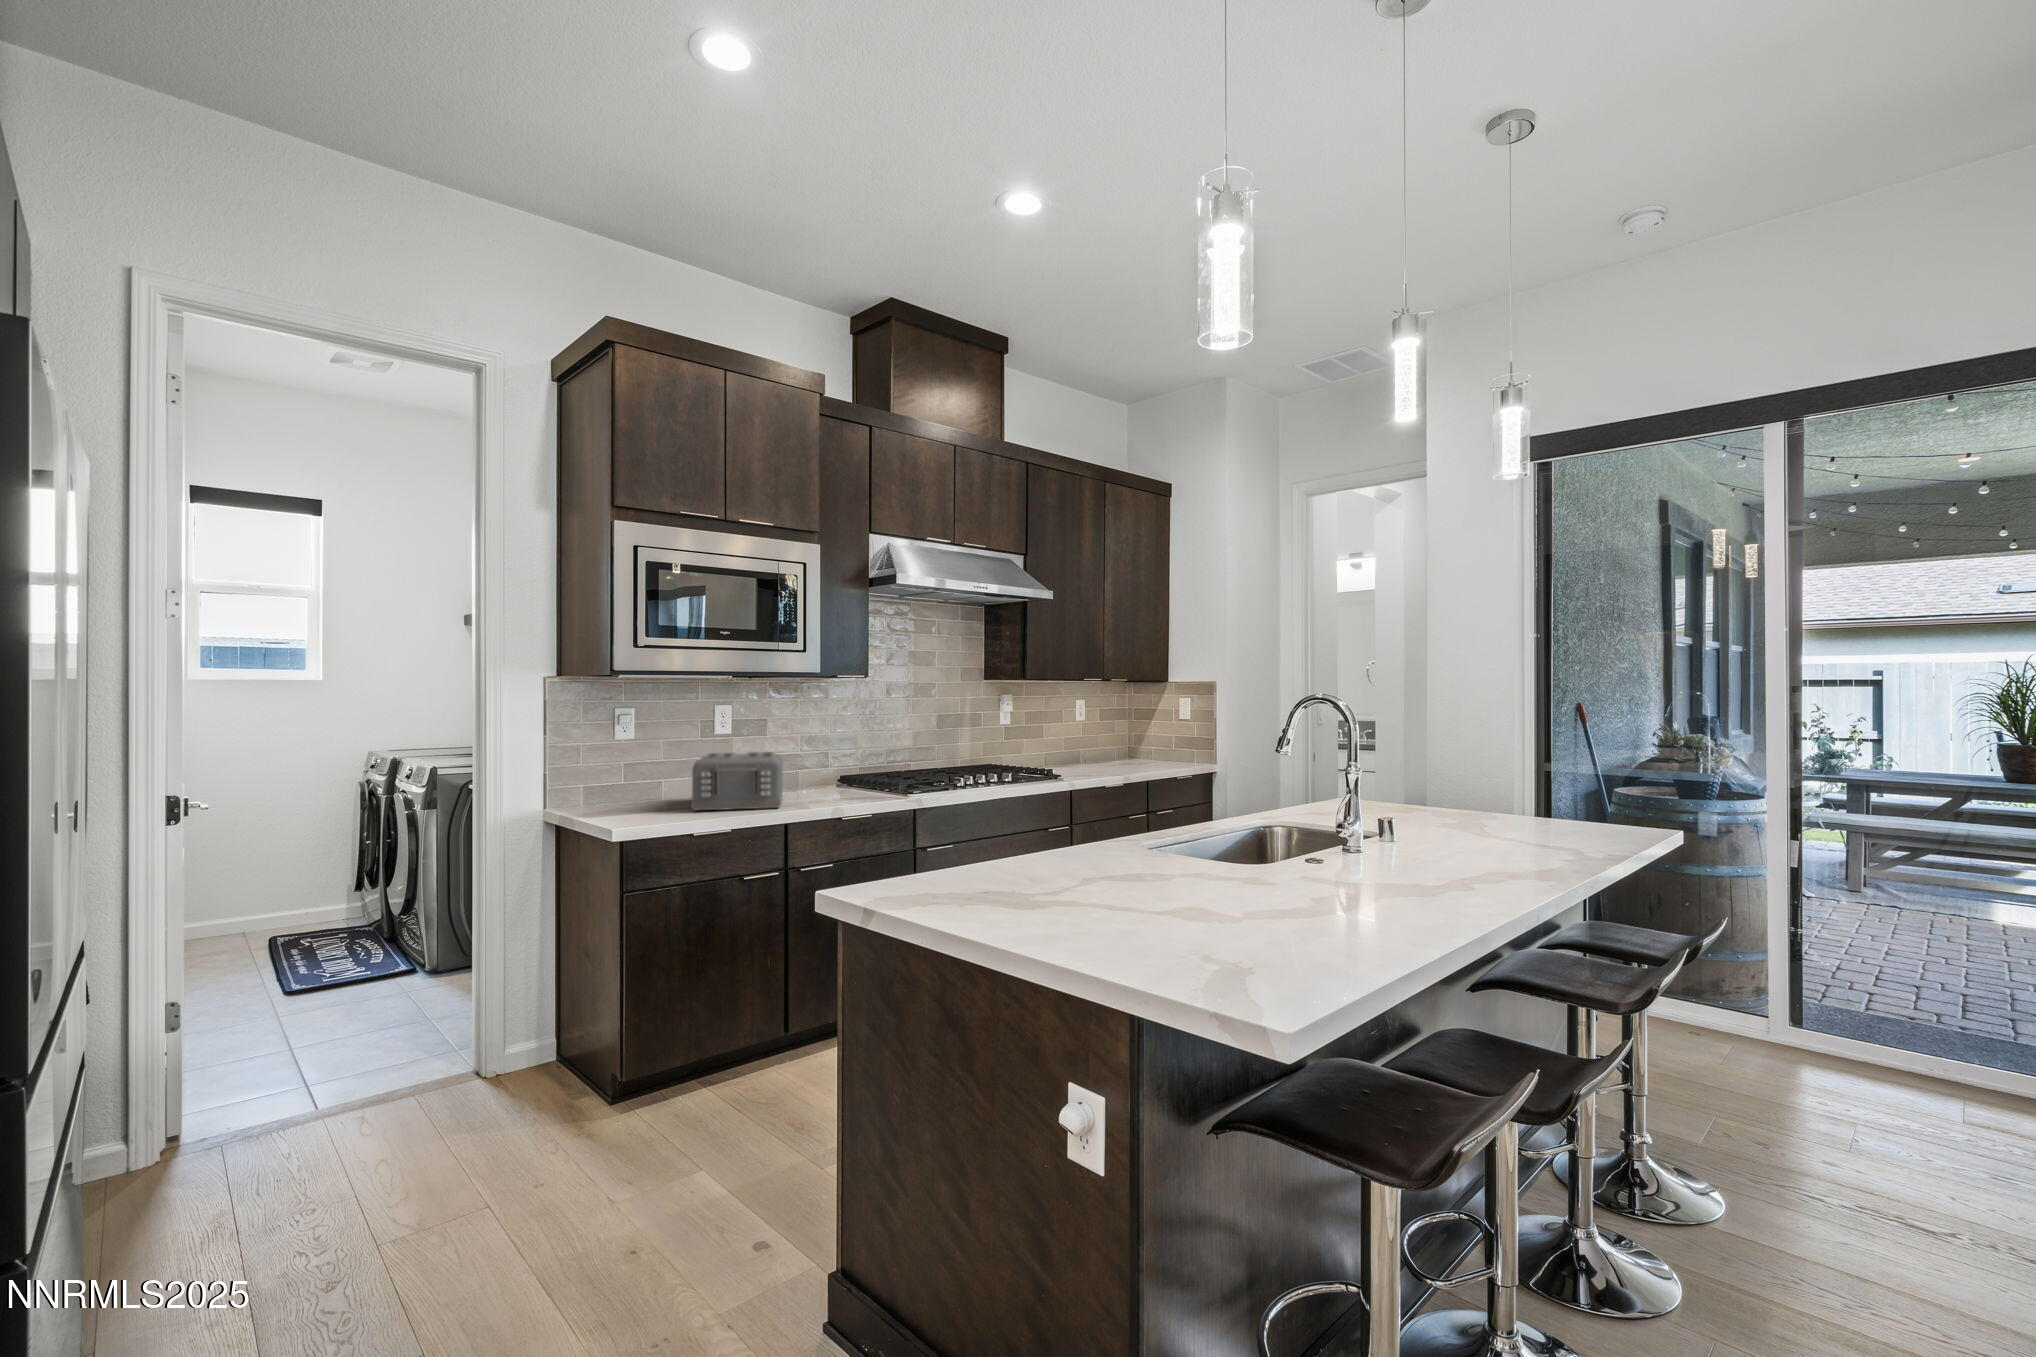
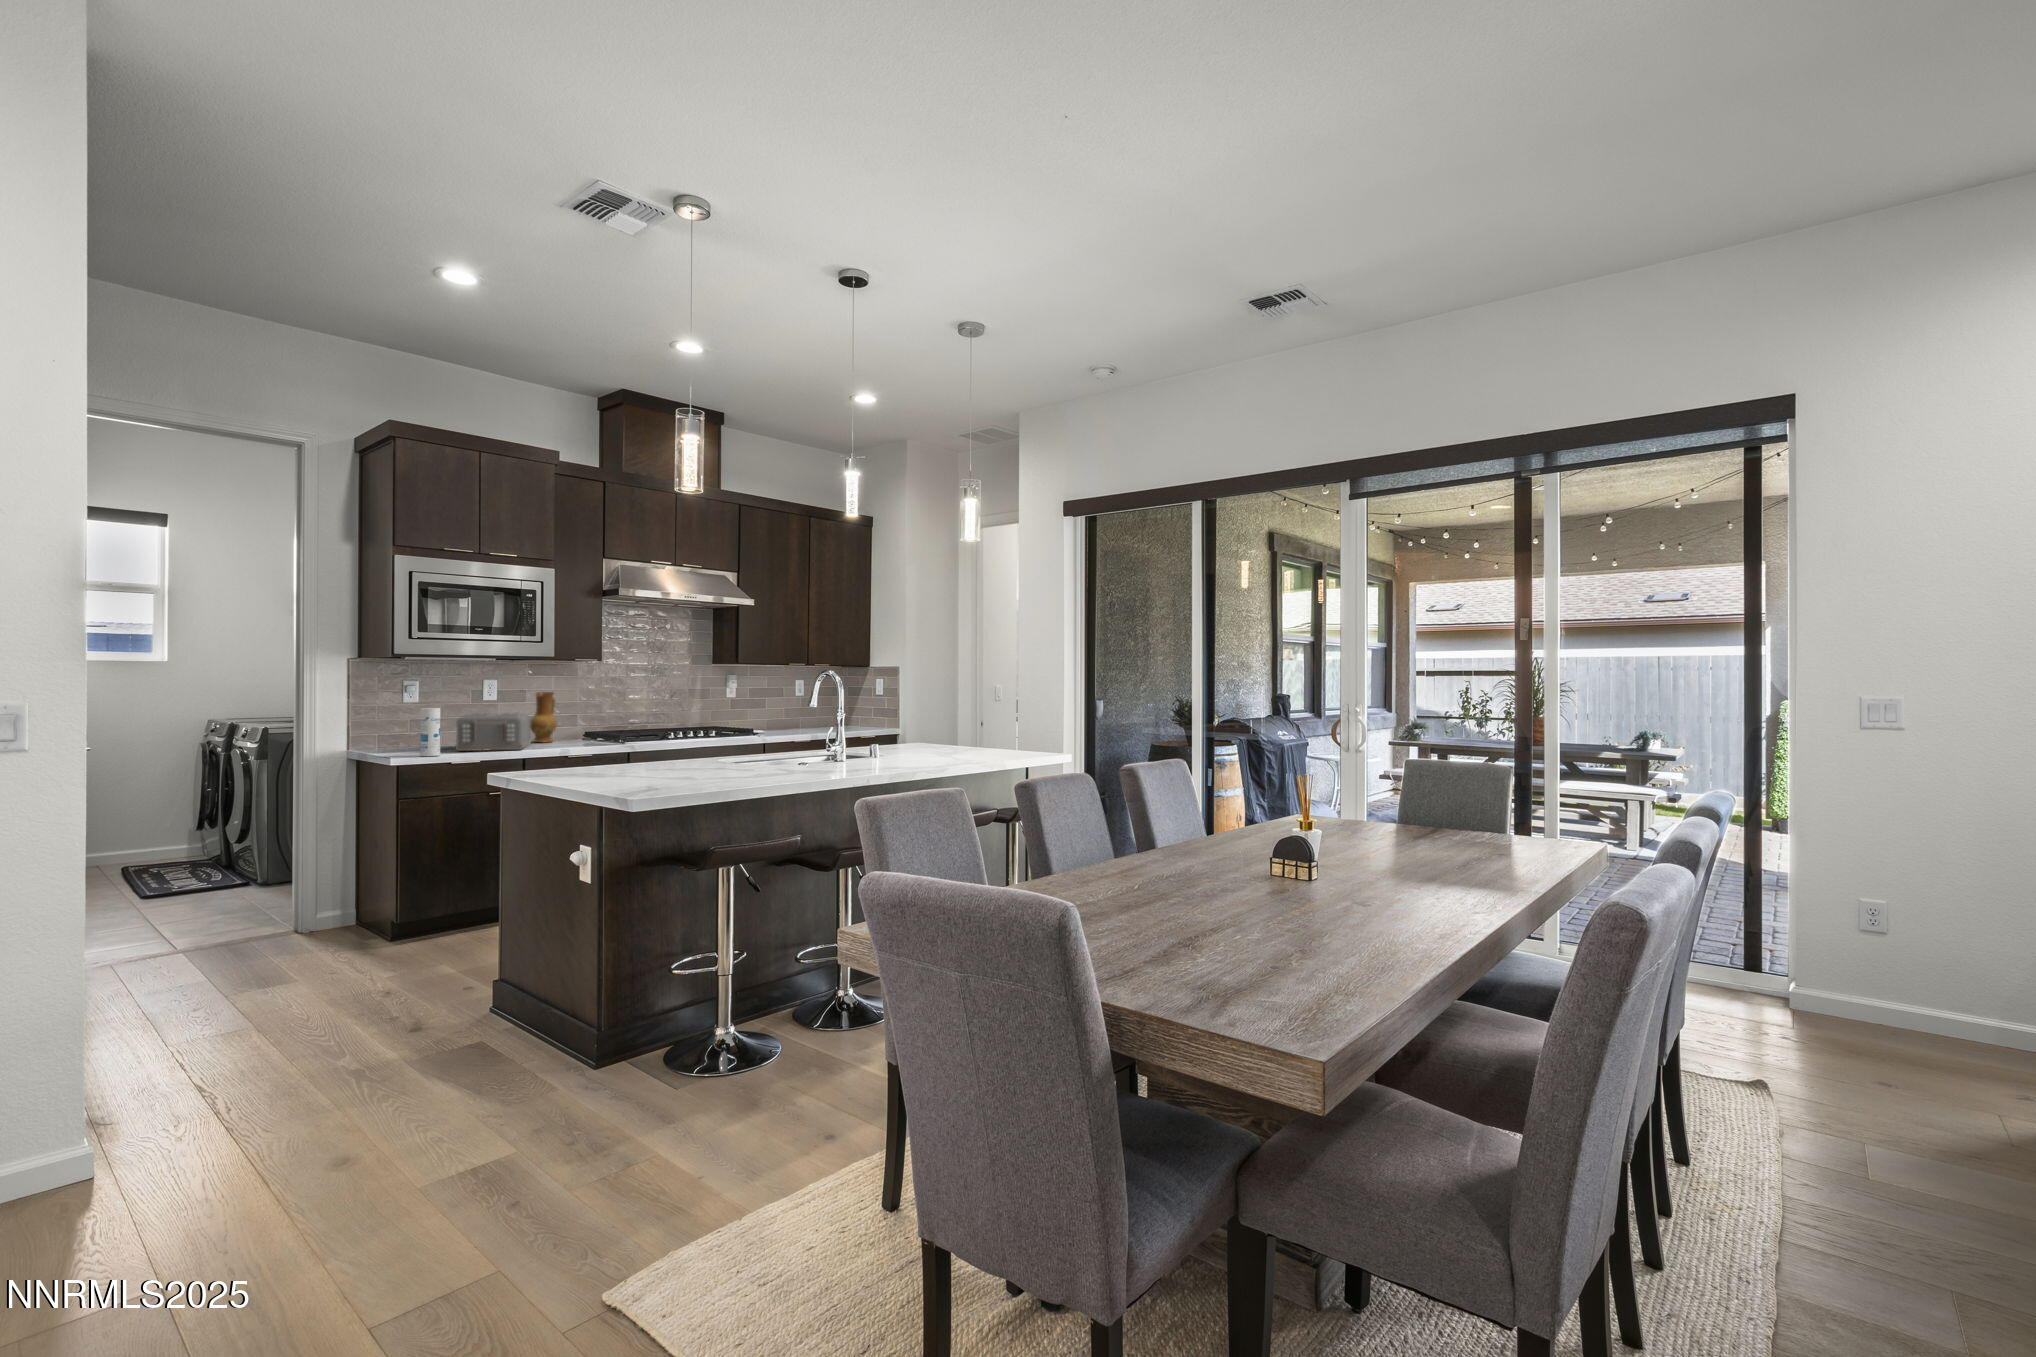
ceramic jug: none [777,720,812,793] -> present [530,692,557,742]
canister: none [648,749,674,822] -> present [420,708,440,756]

